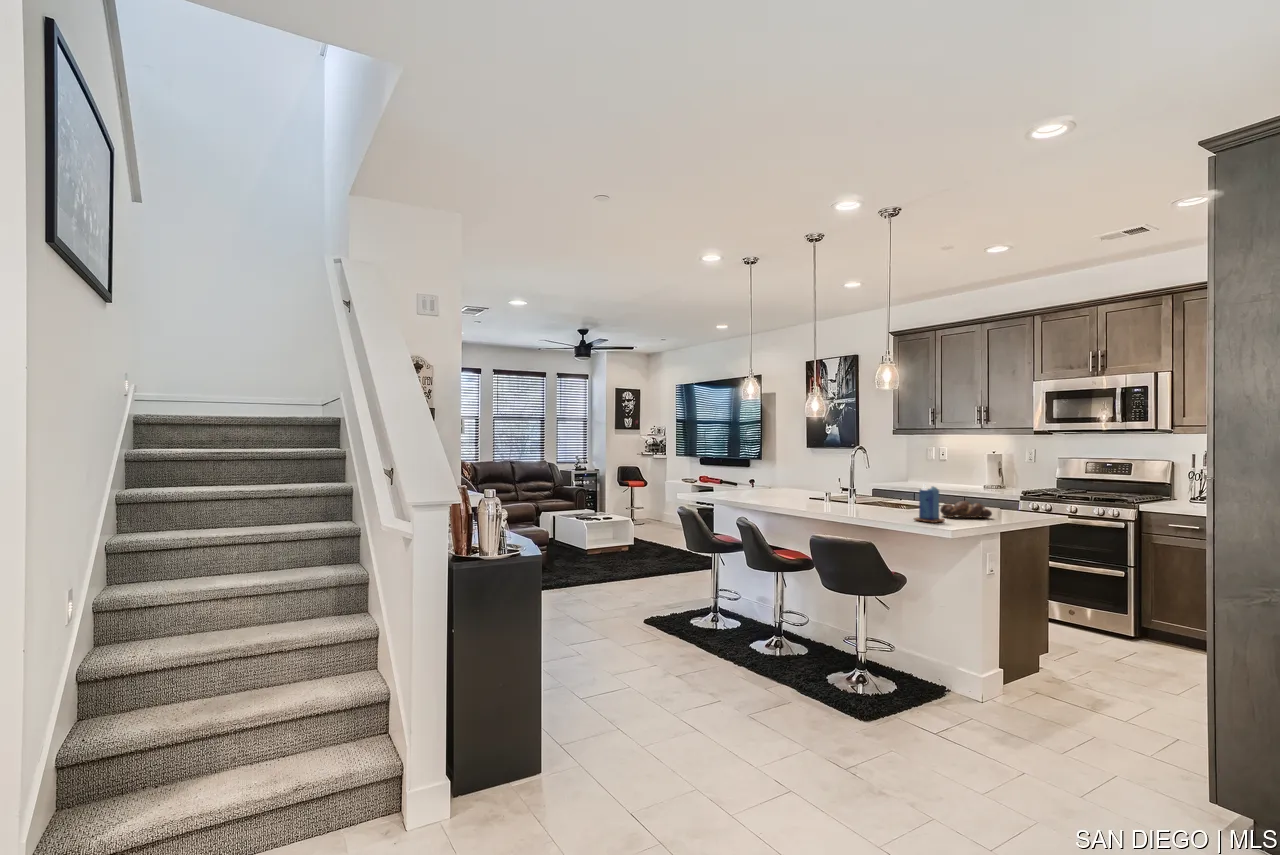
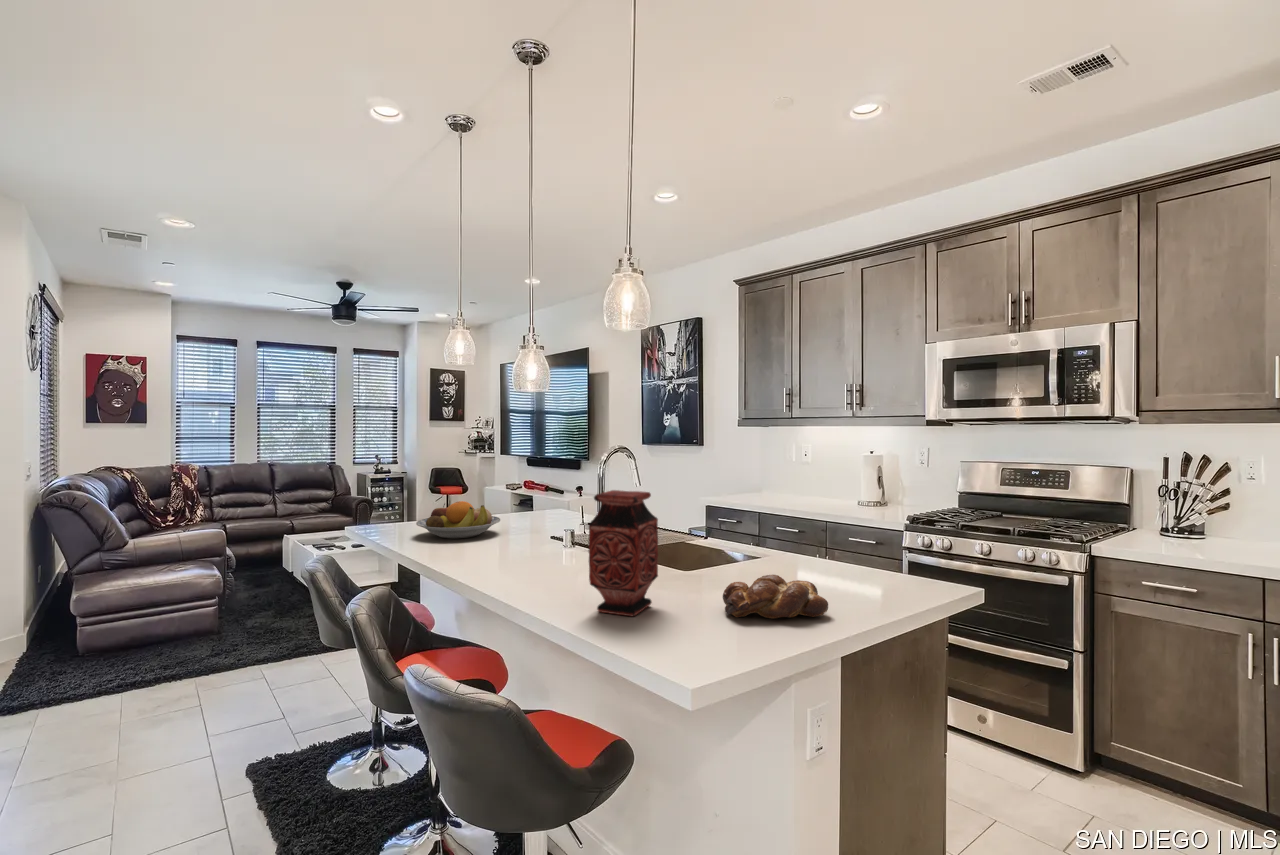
vase: none [879,462,908,517] -> present [588,490,658,616]
fruit bowl: none [727,476,774,496] -> present [416,501,501,539]
candle: present [914,485,945,523] -> none [641,549,712,653]

